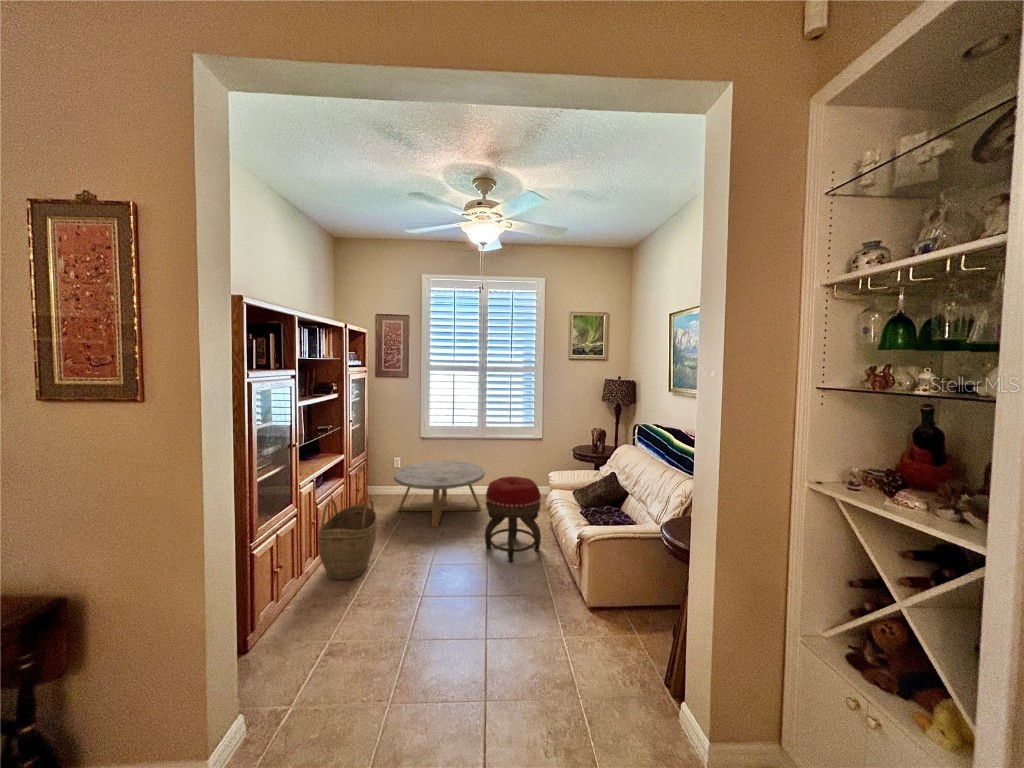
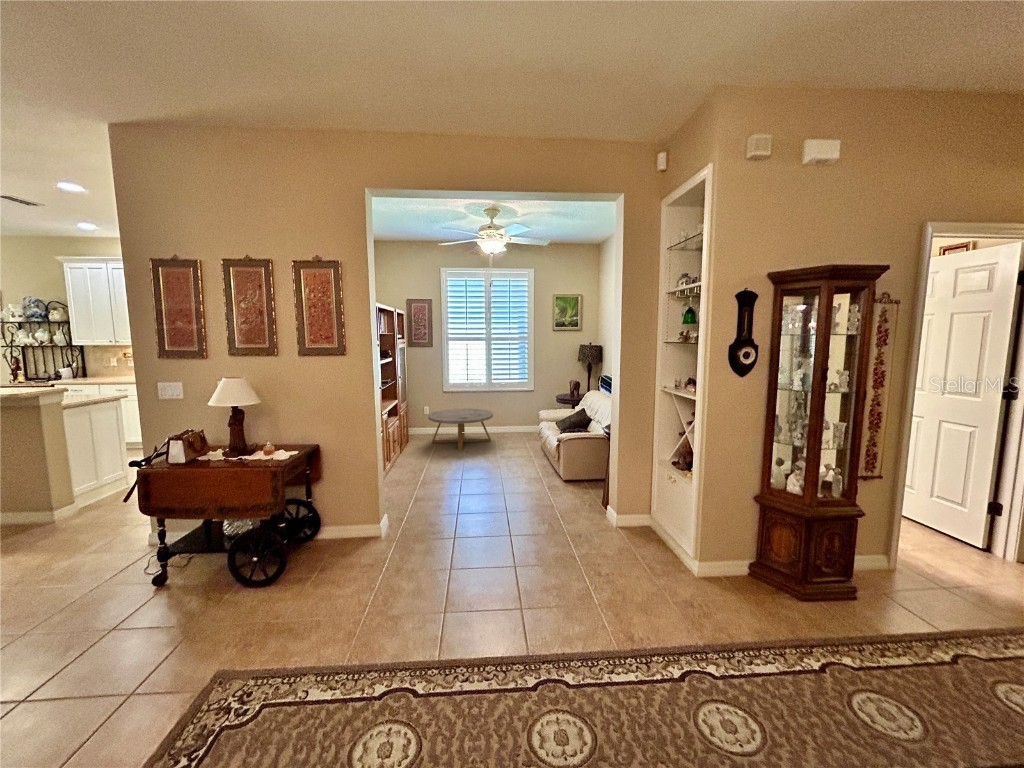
footstool: present [485,476,541,562] -> none [497,412,534,464]
woven basket: present [318,499,377,580] -> none [393,424,427,474]

